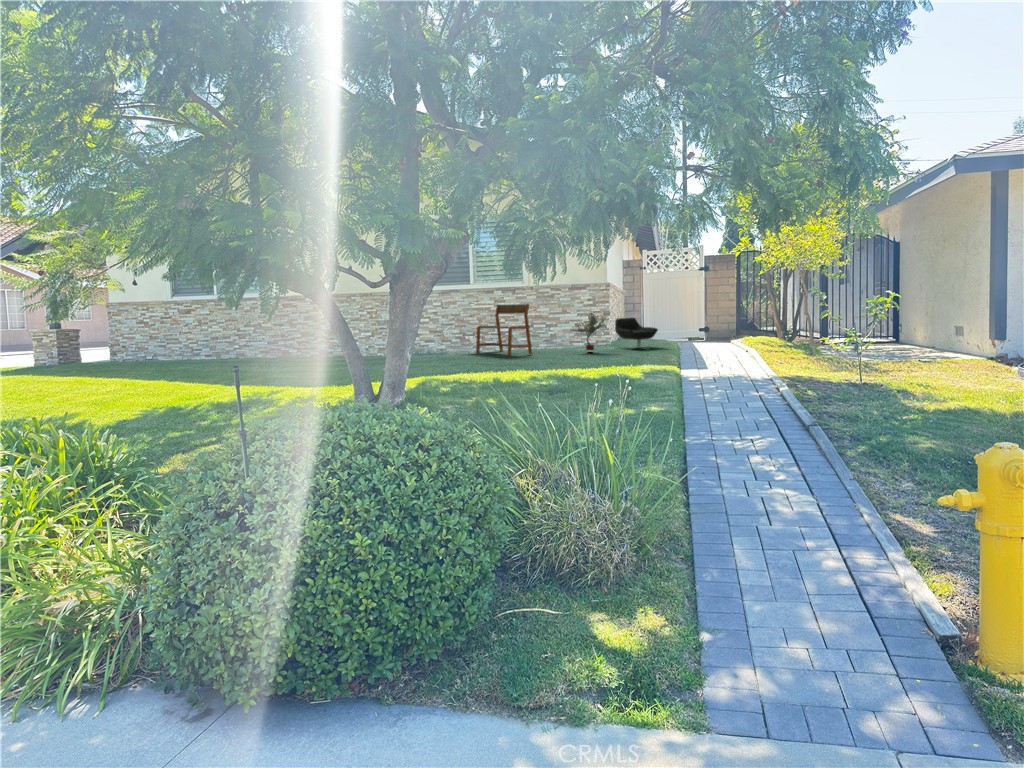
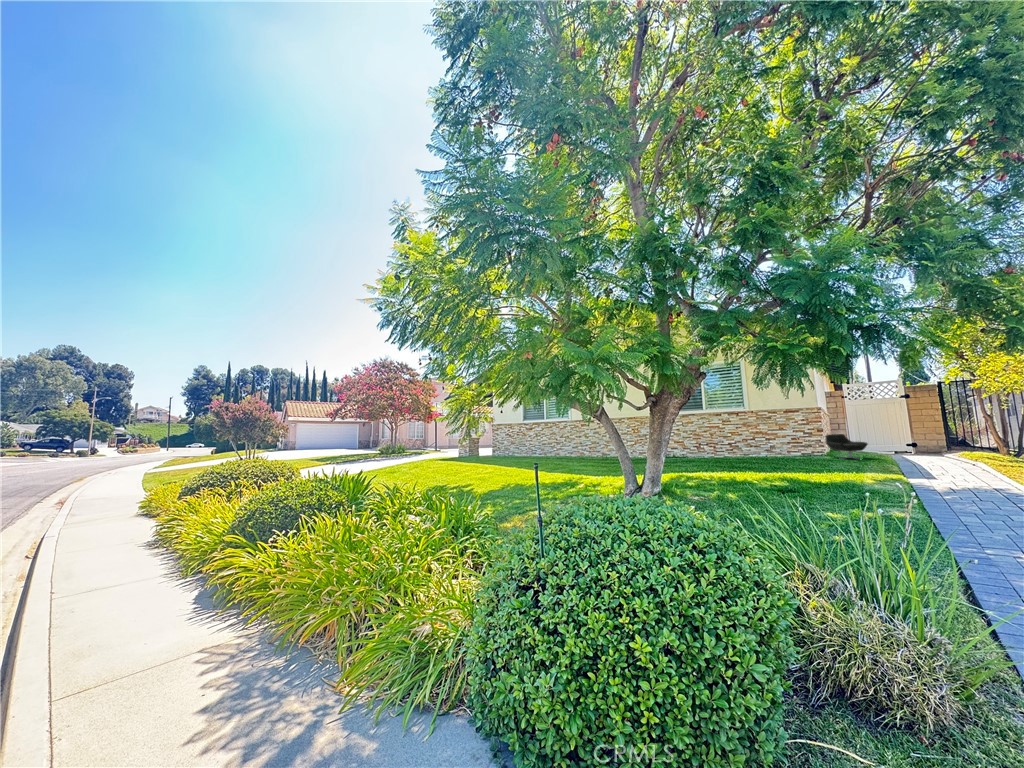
bench: present [476,304,532,356] -> none [710,424,755,461]
potted tree: present [574,312,606,353] -> none [788,428,819,461]

